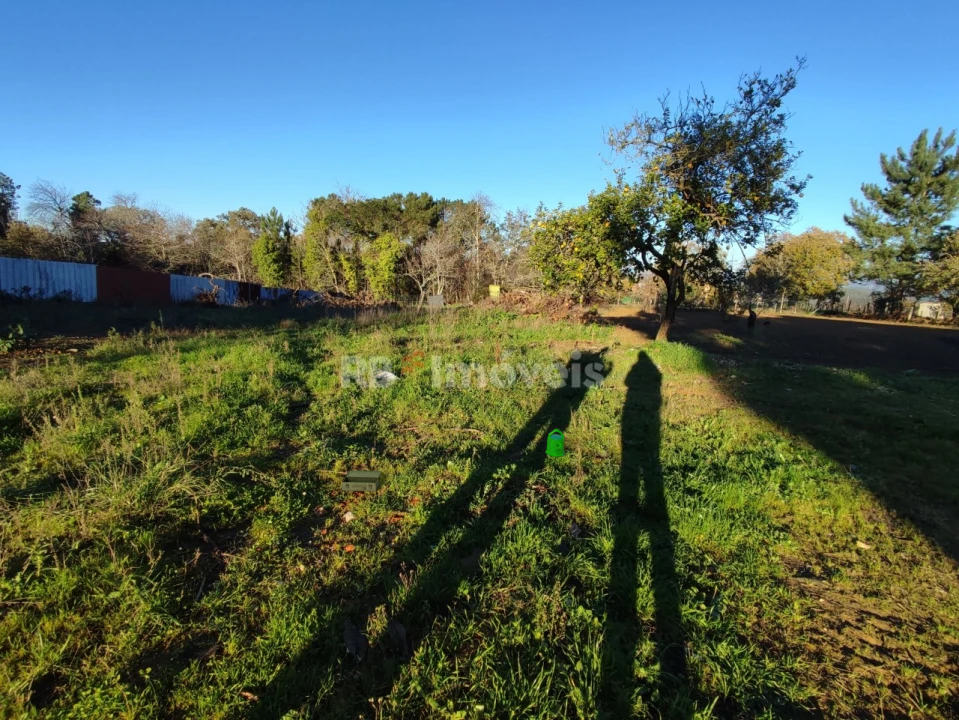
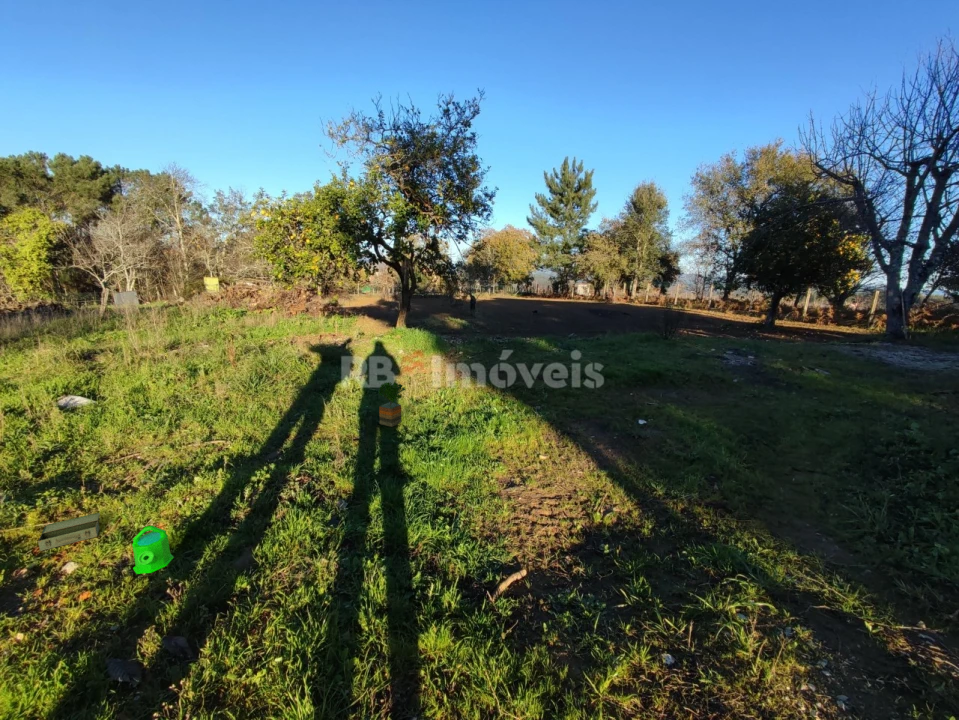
potted tree: none [627,401,665,455] -> present [378,382,405,427]
watering can: present [546,429,565,457] -> present [132,525,174,574]

